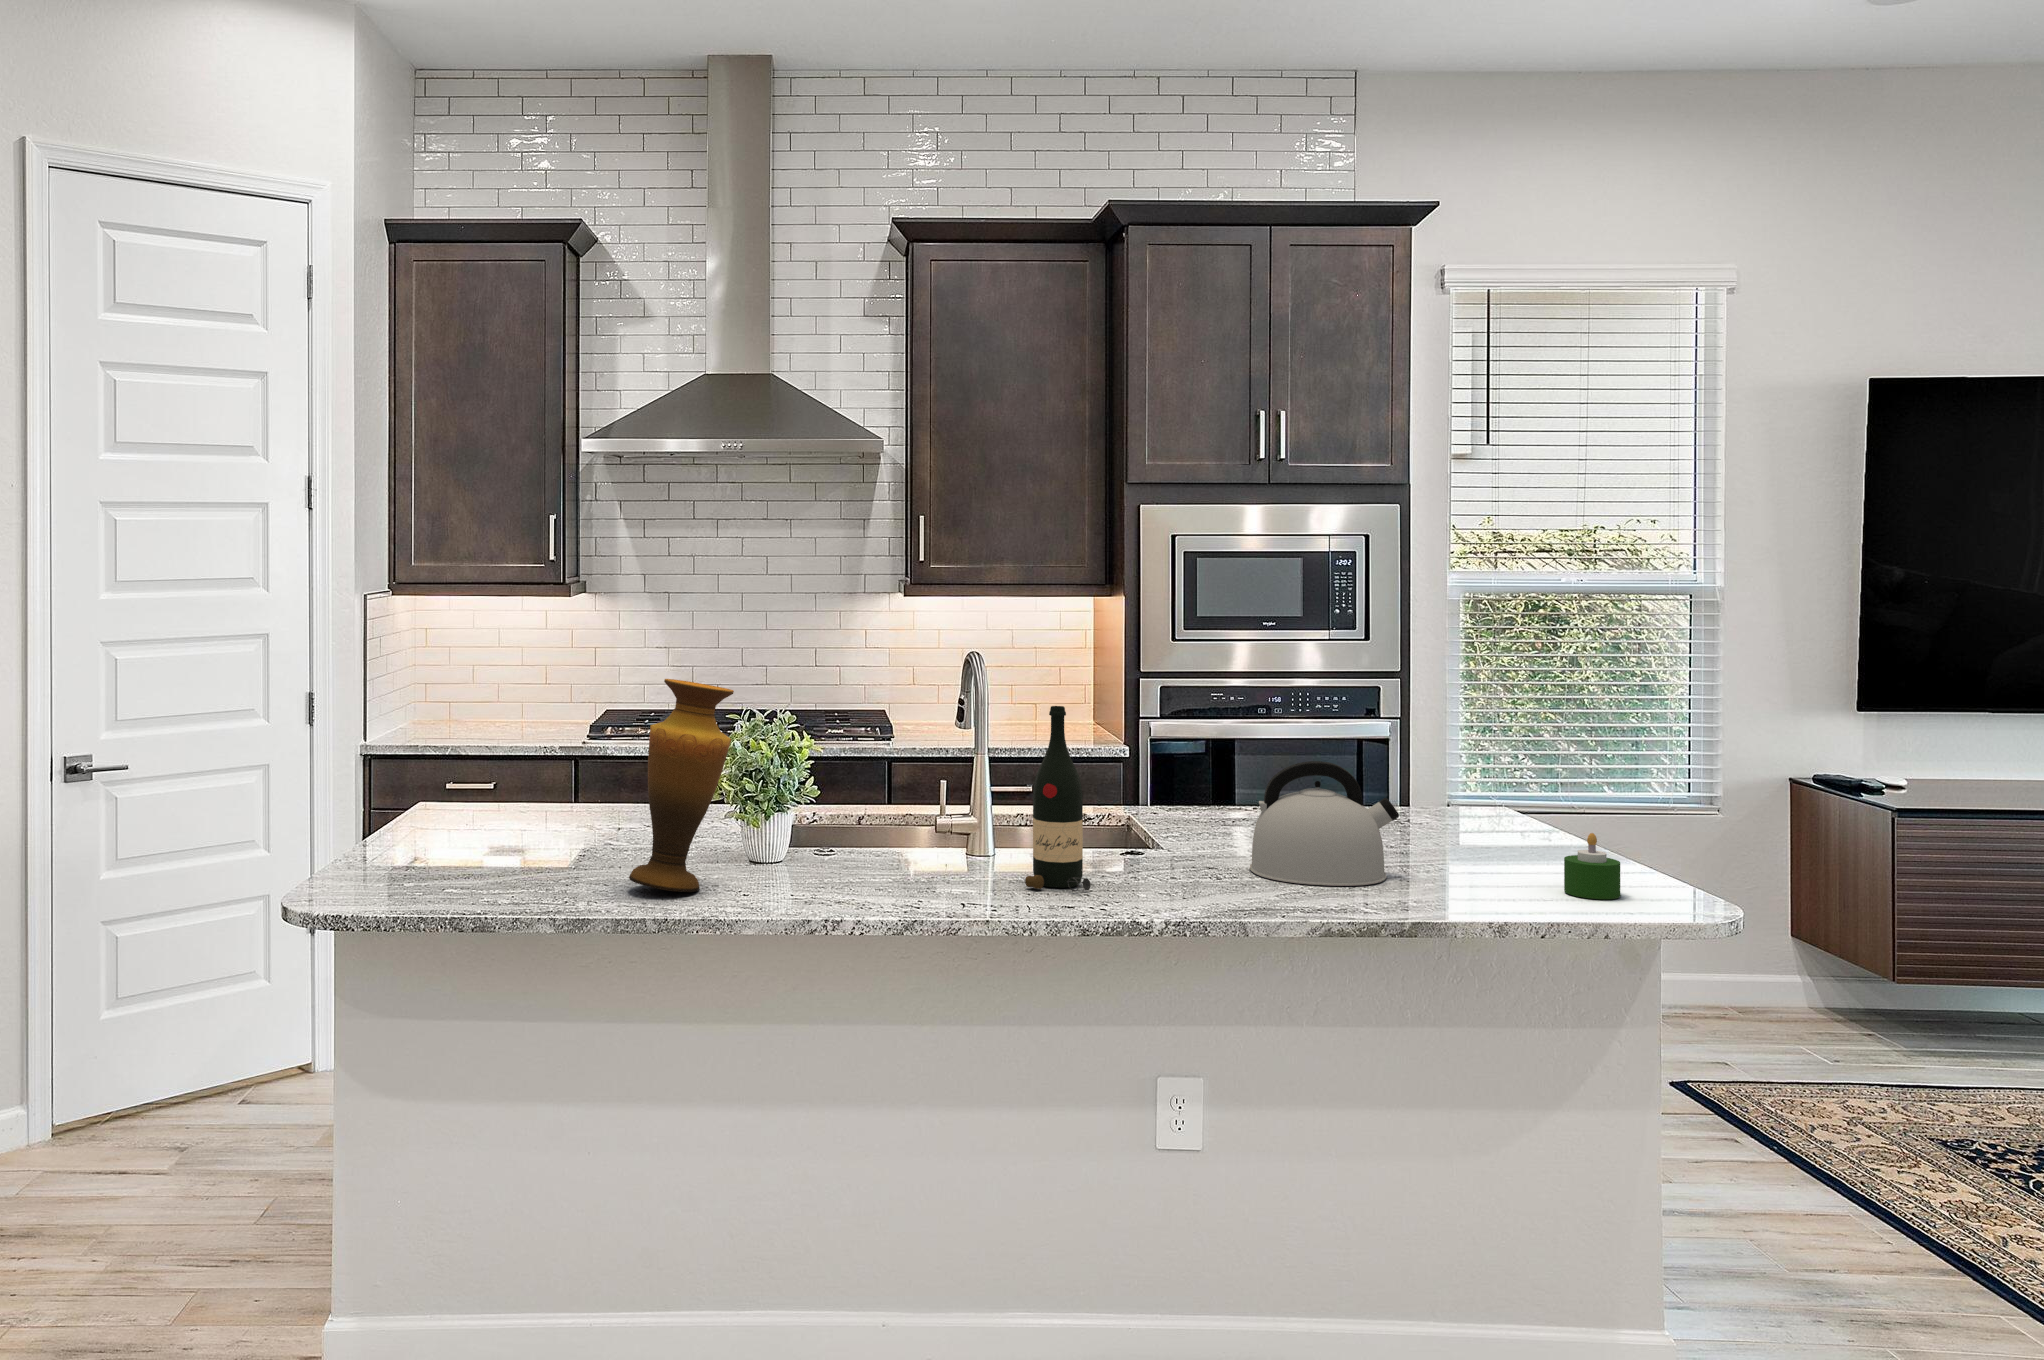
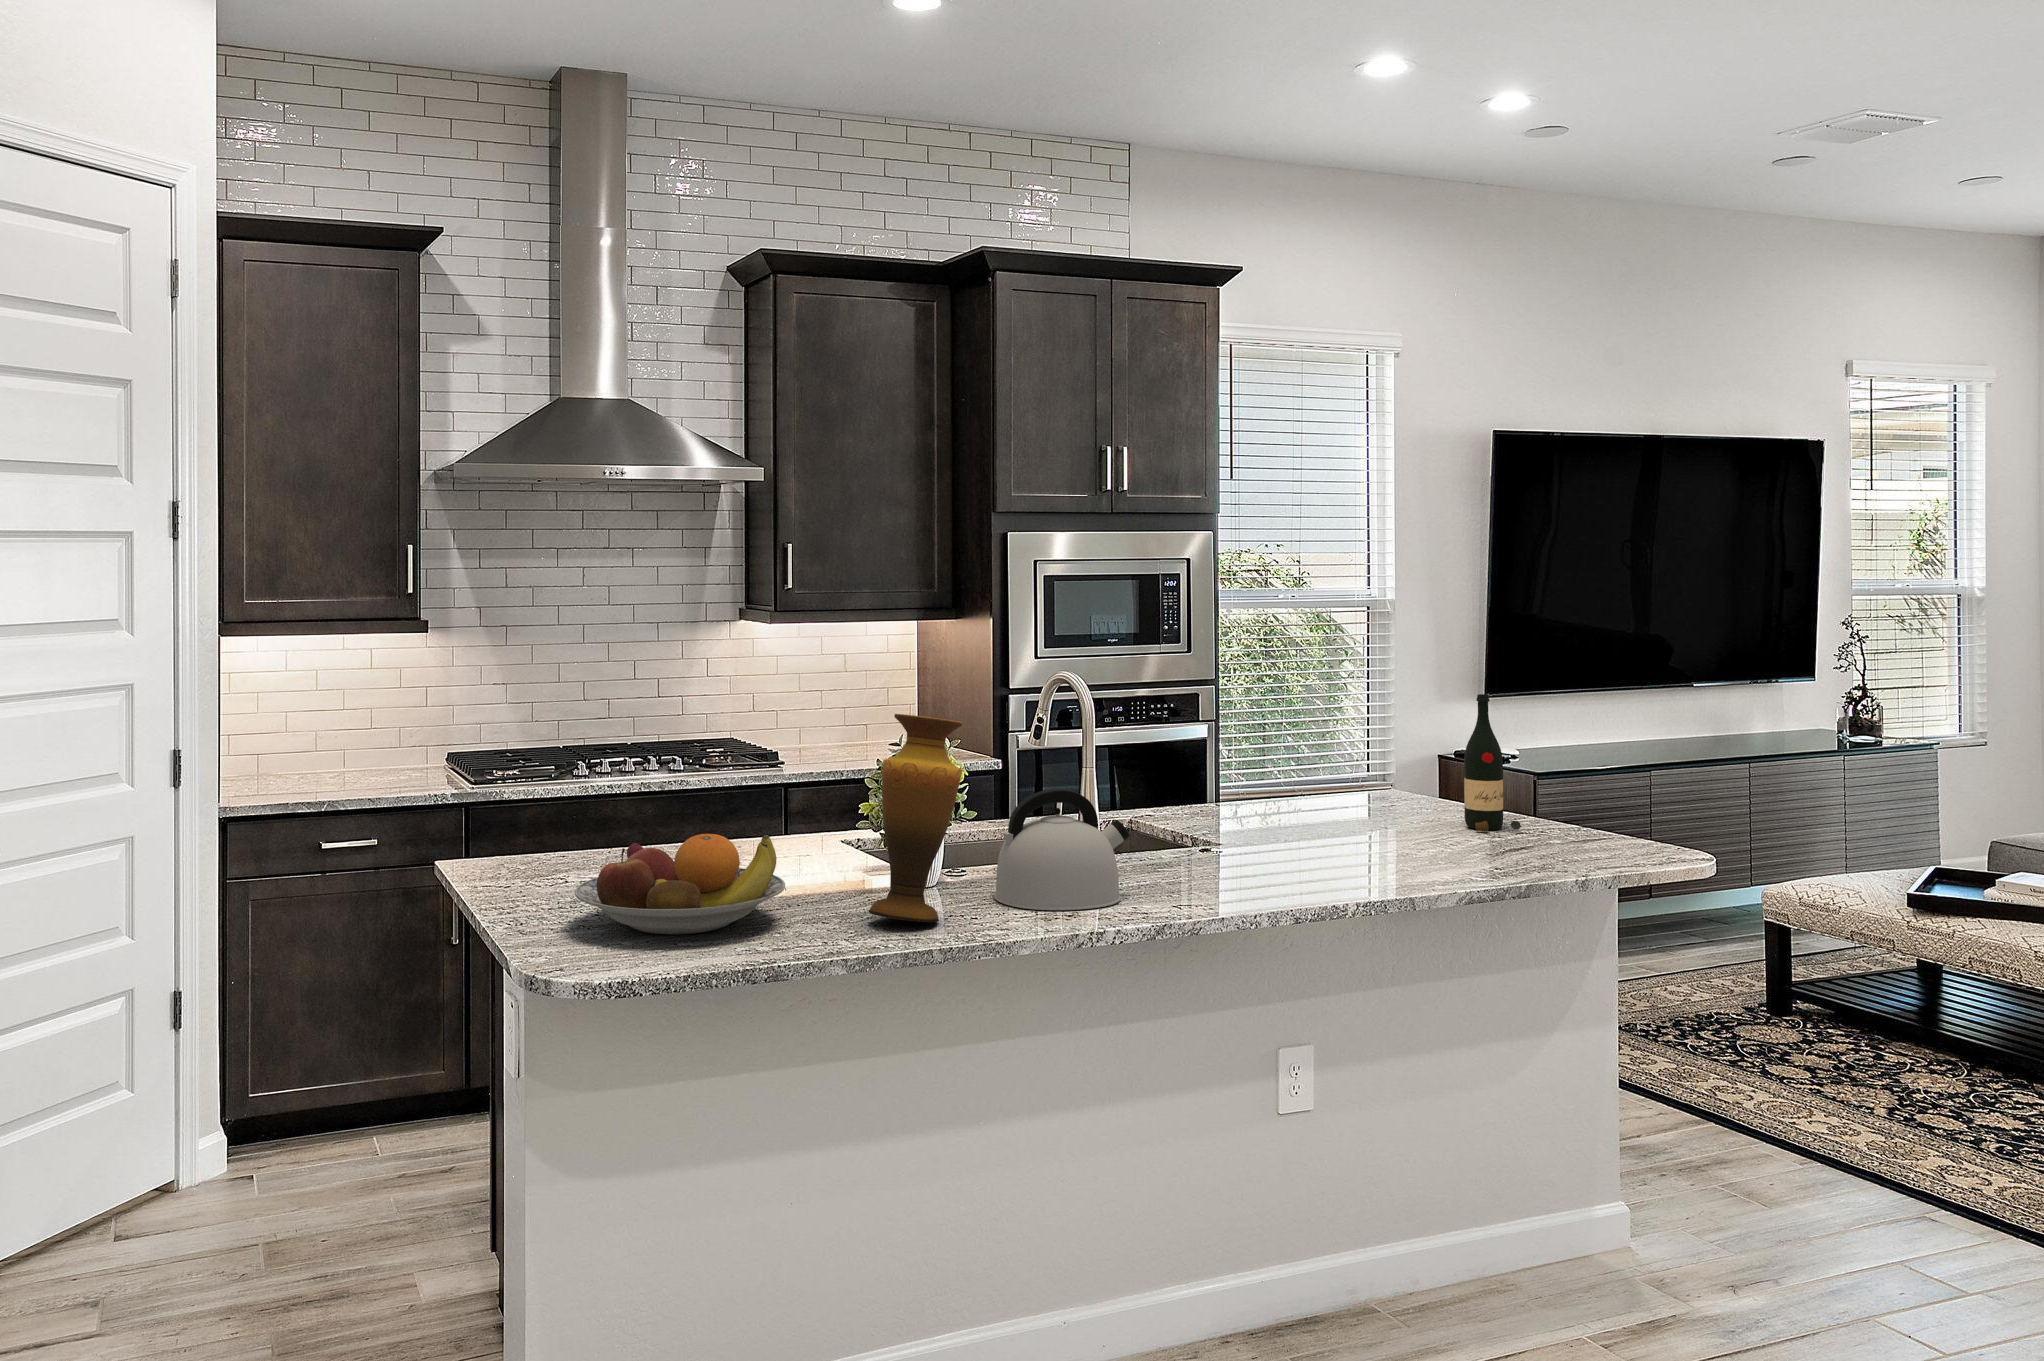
wine bottle: present [1025,706,1091,891] -> present [1464,694,1521,832]
kettle: present [1250,761,1399,886] -> present [994,789,1129,910]
fruit bowl: none [379,786,581,879] -> present [575,834,785,935]
candle: present [1564,833,1620,899] -> none [1557,803,1600,855]

